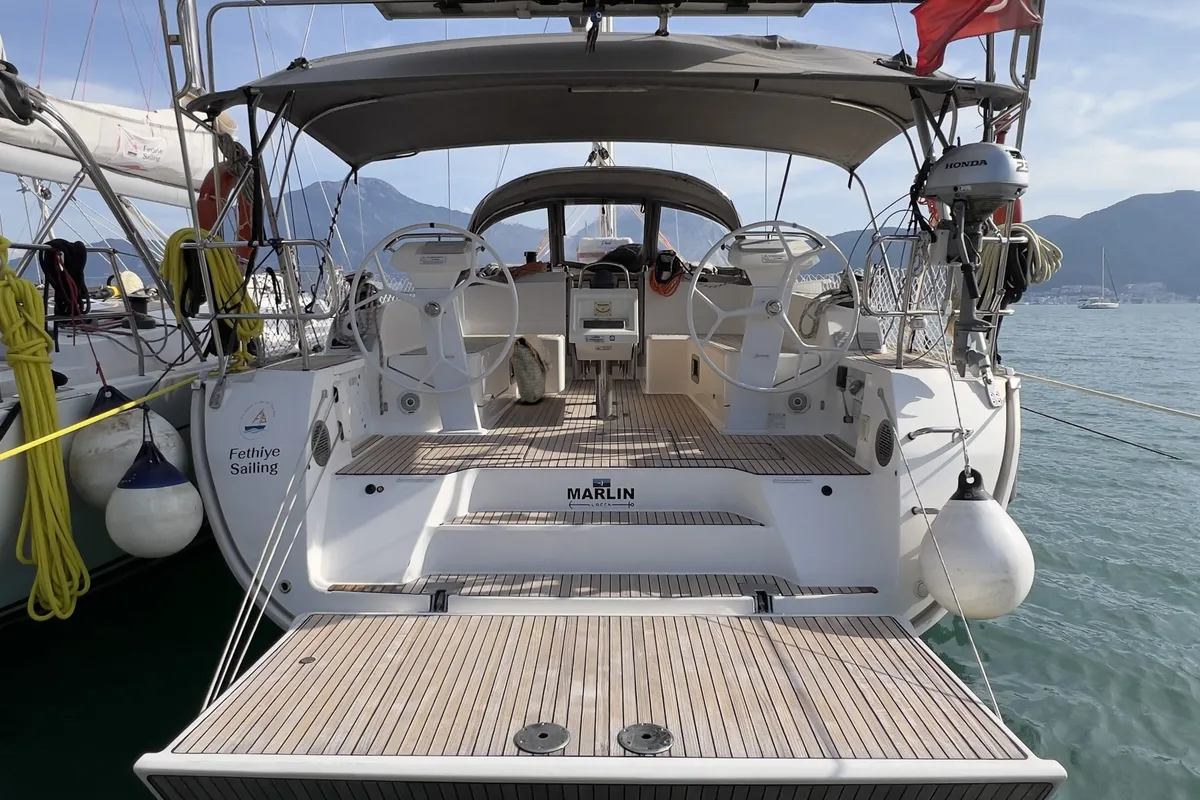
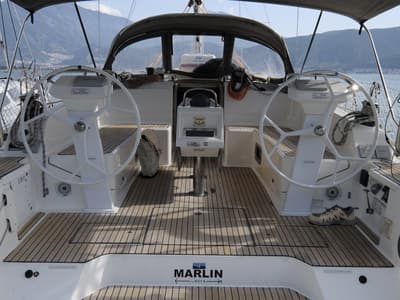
shoe: none [761,413,834,443] -> present [308,204,359,225]

